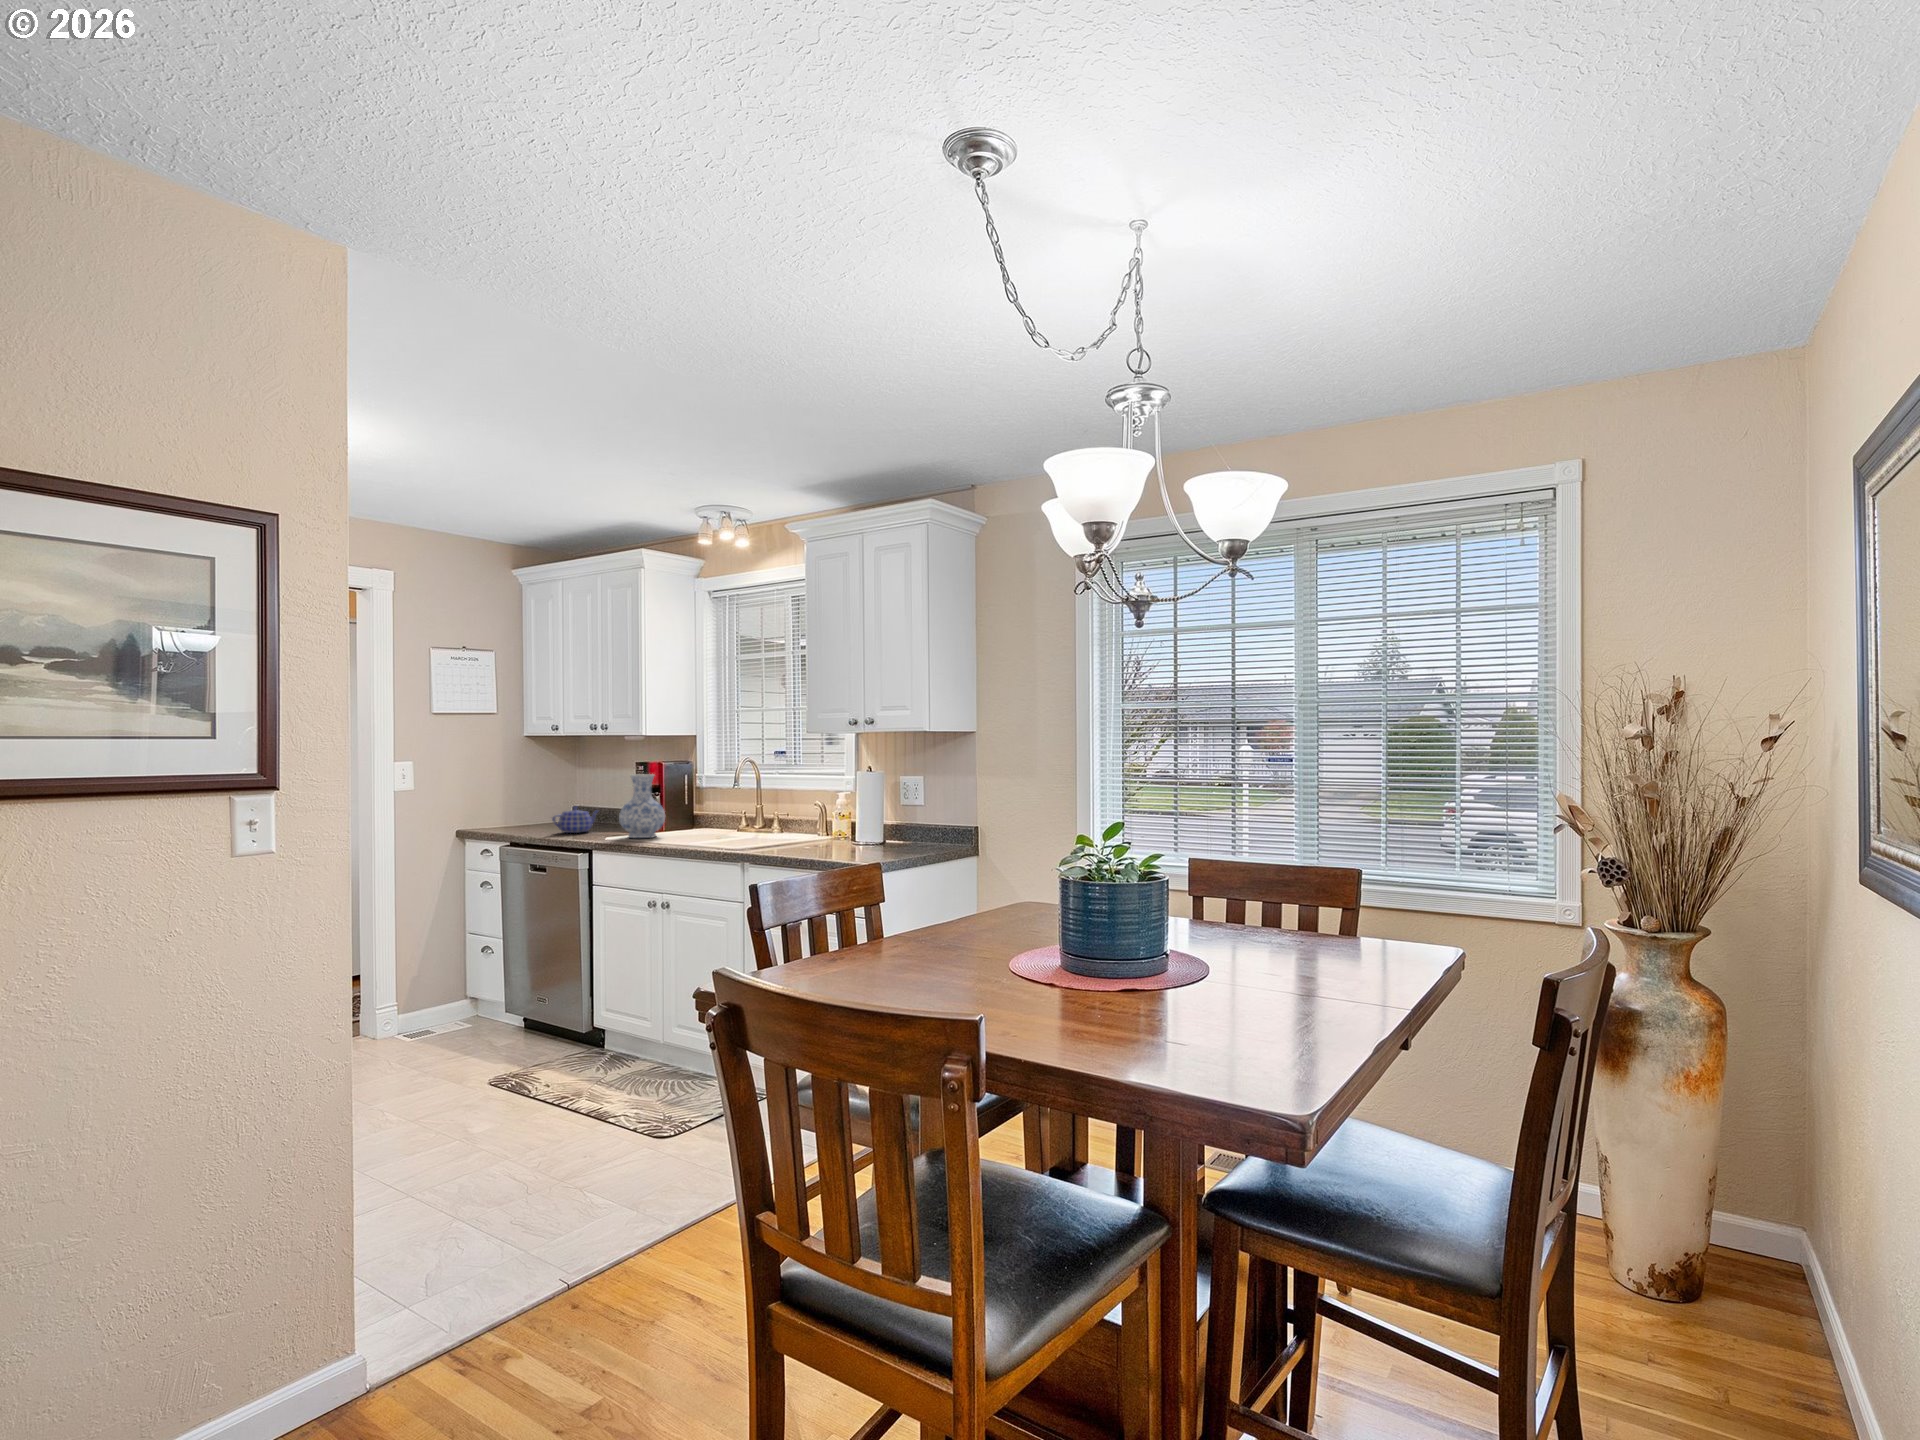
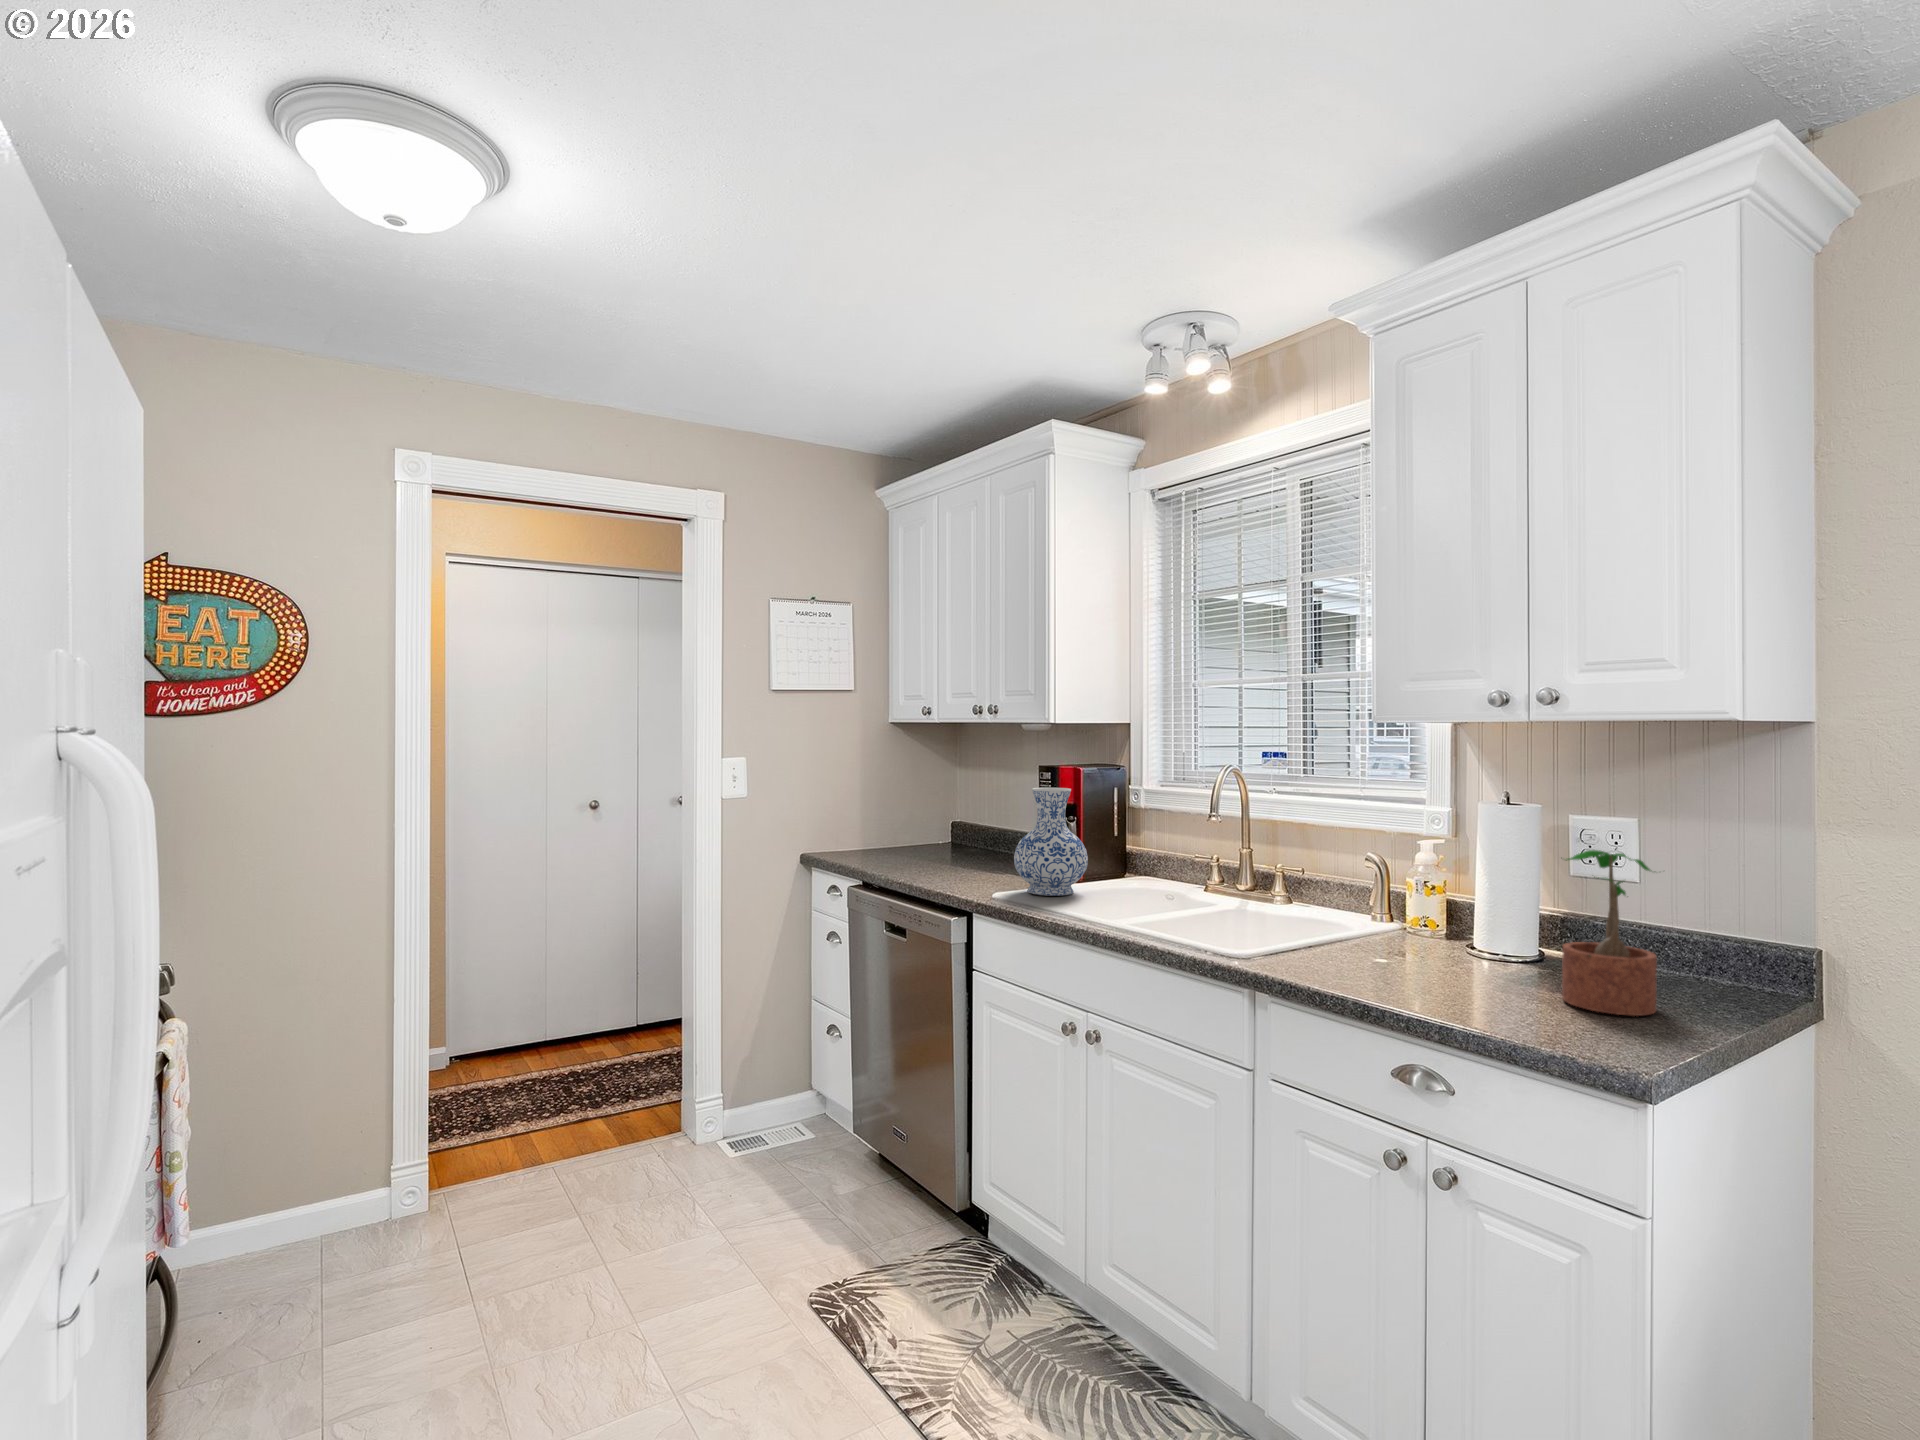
potted plant: none [871,788,908,855] -> present [1562,850,1657,1016]
teapot: present [552,806,598,833] -> none [917,831,987,873]

